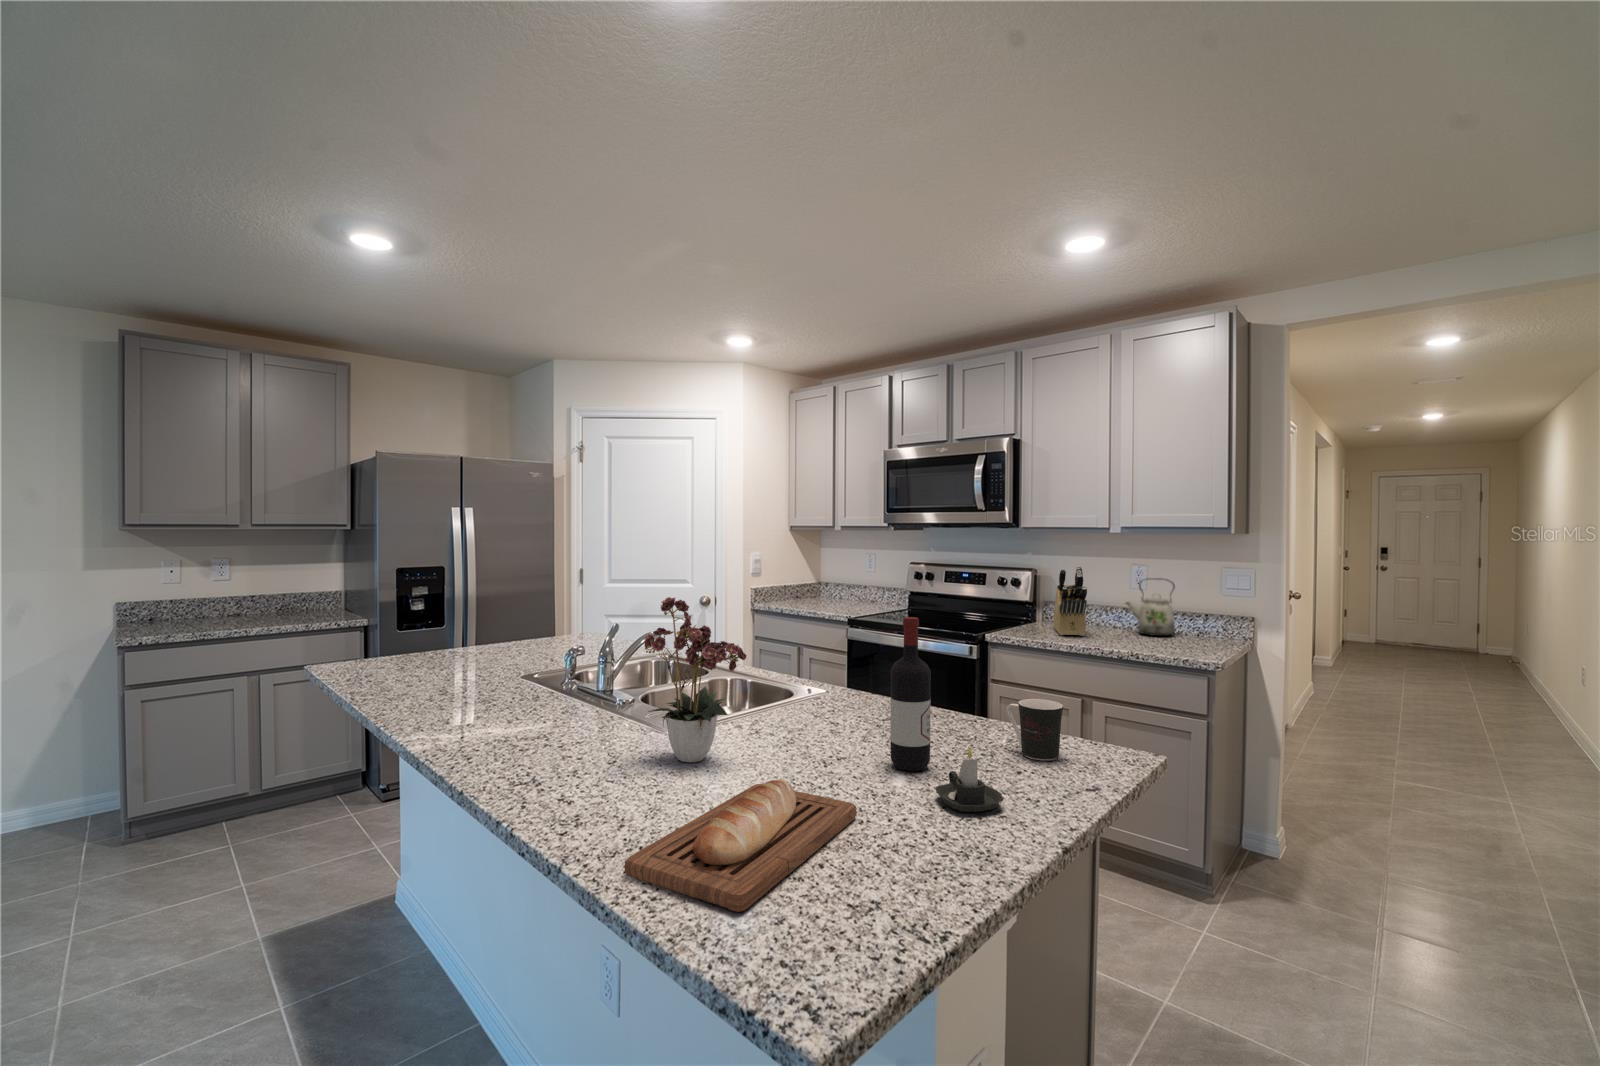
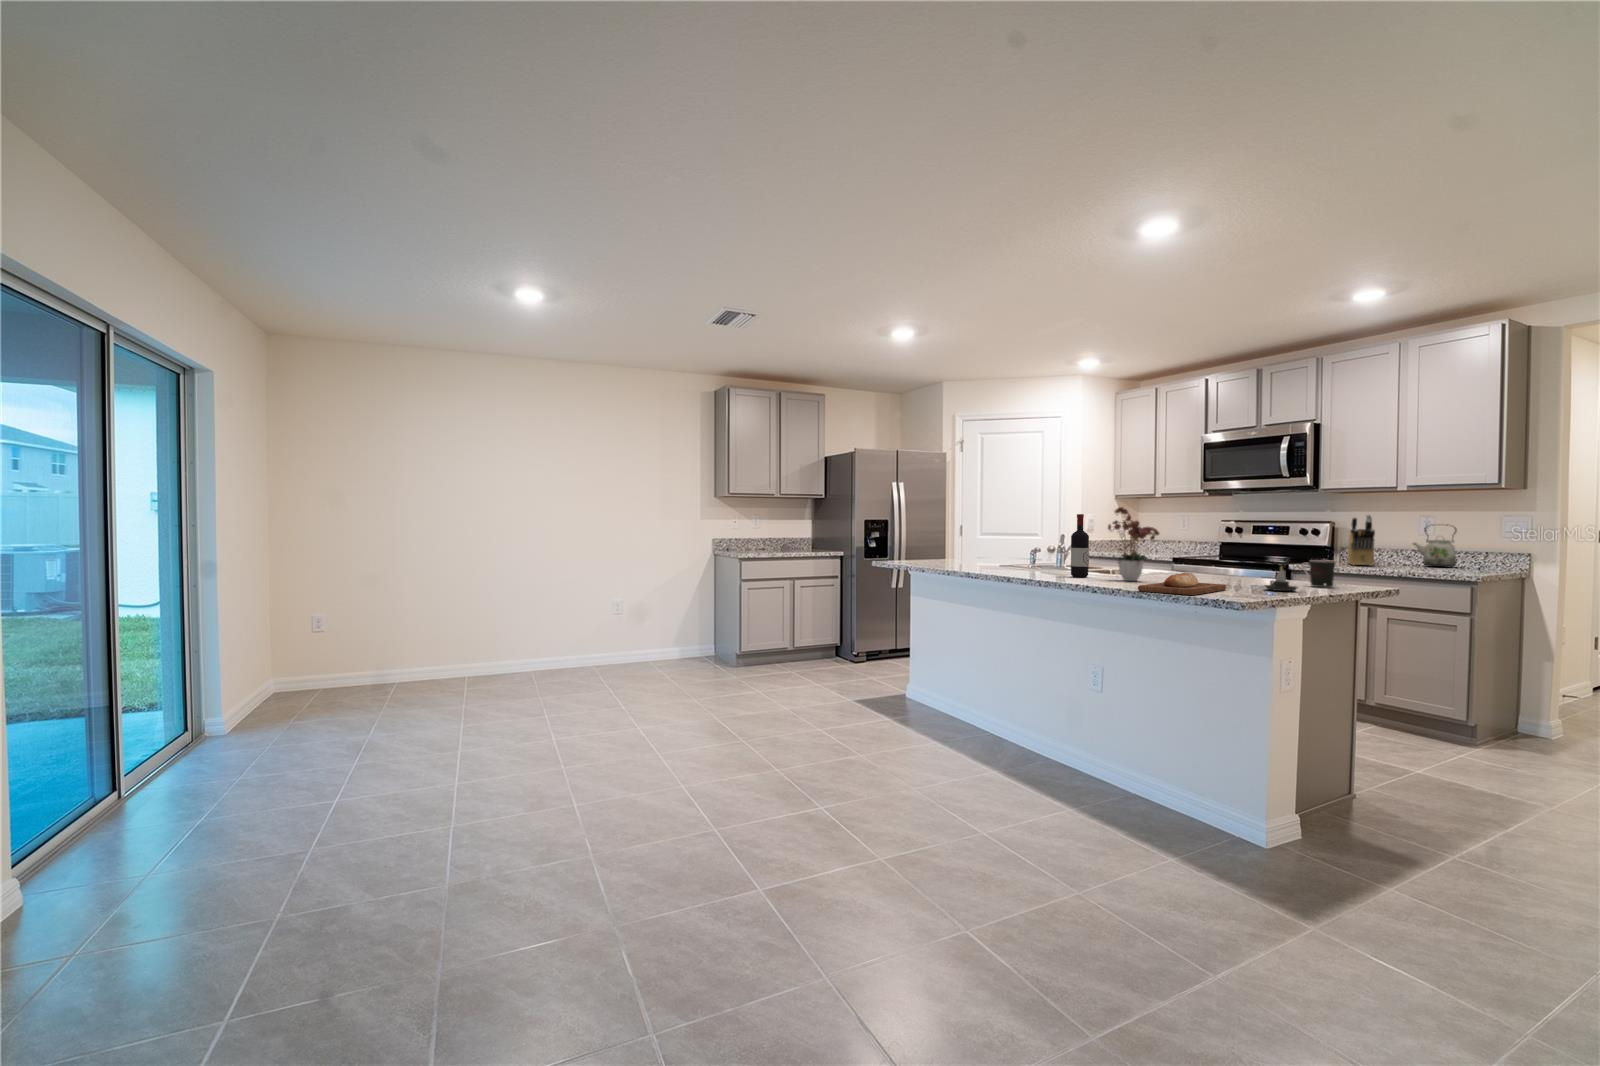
wine bottle: present [890,617,931,771] -> present [1071,514,1089,577]

